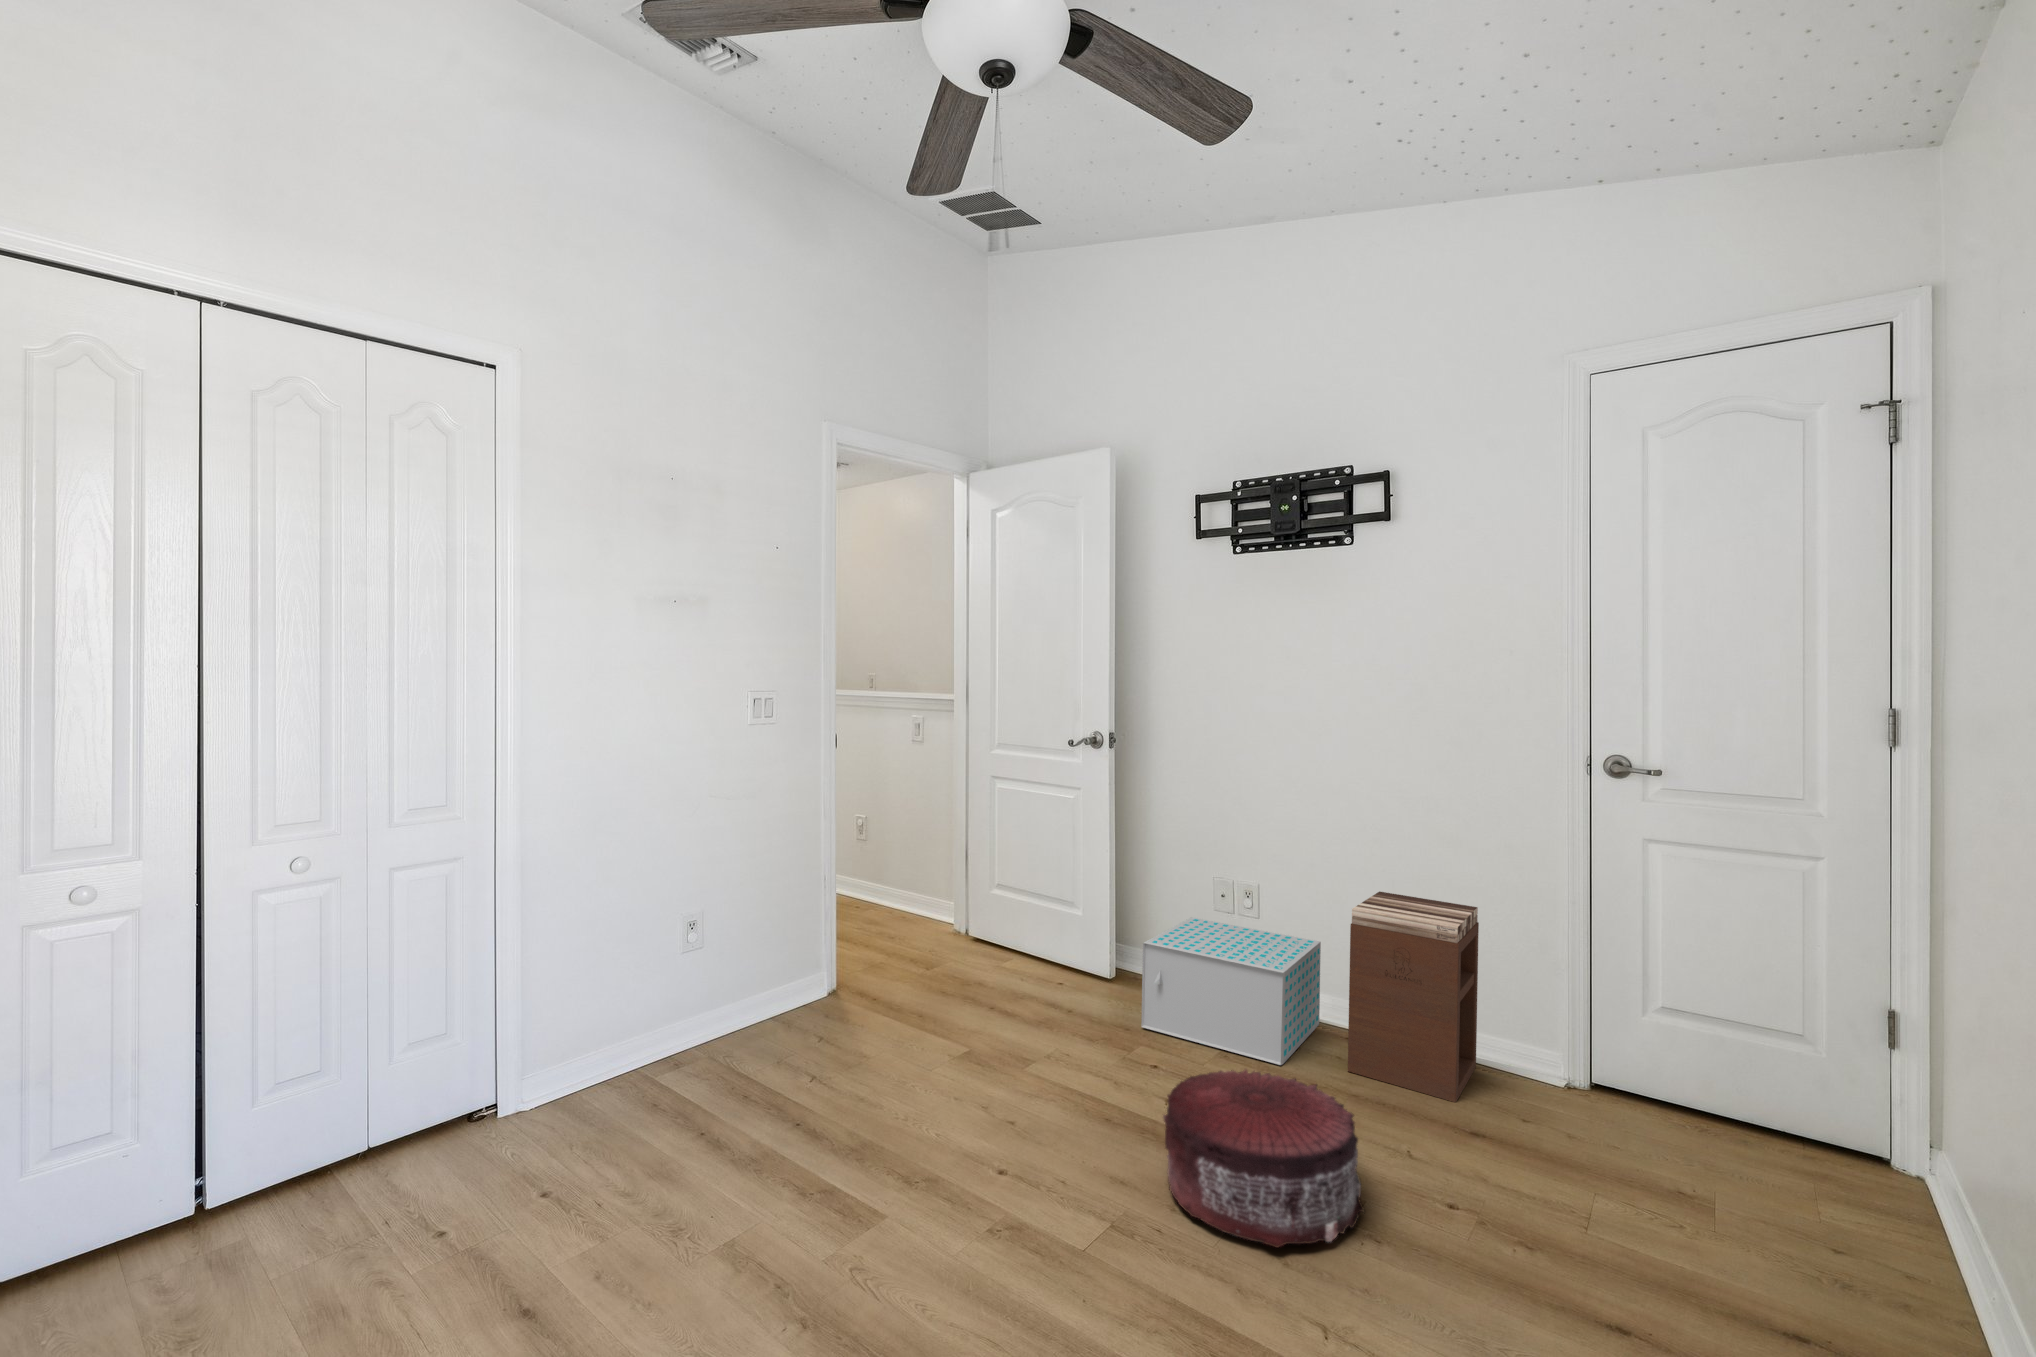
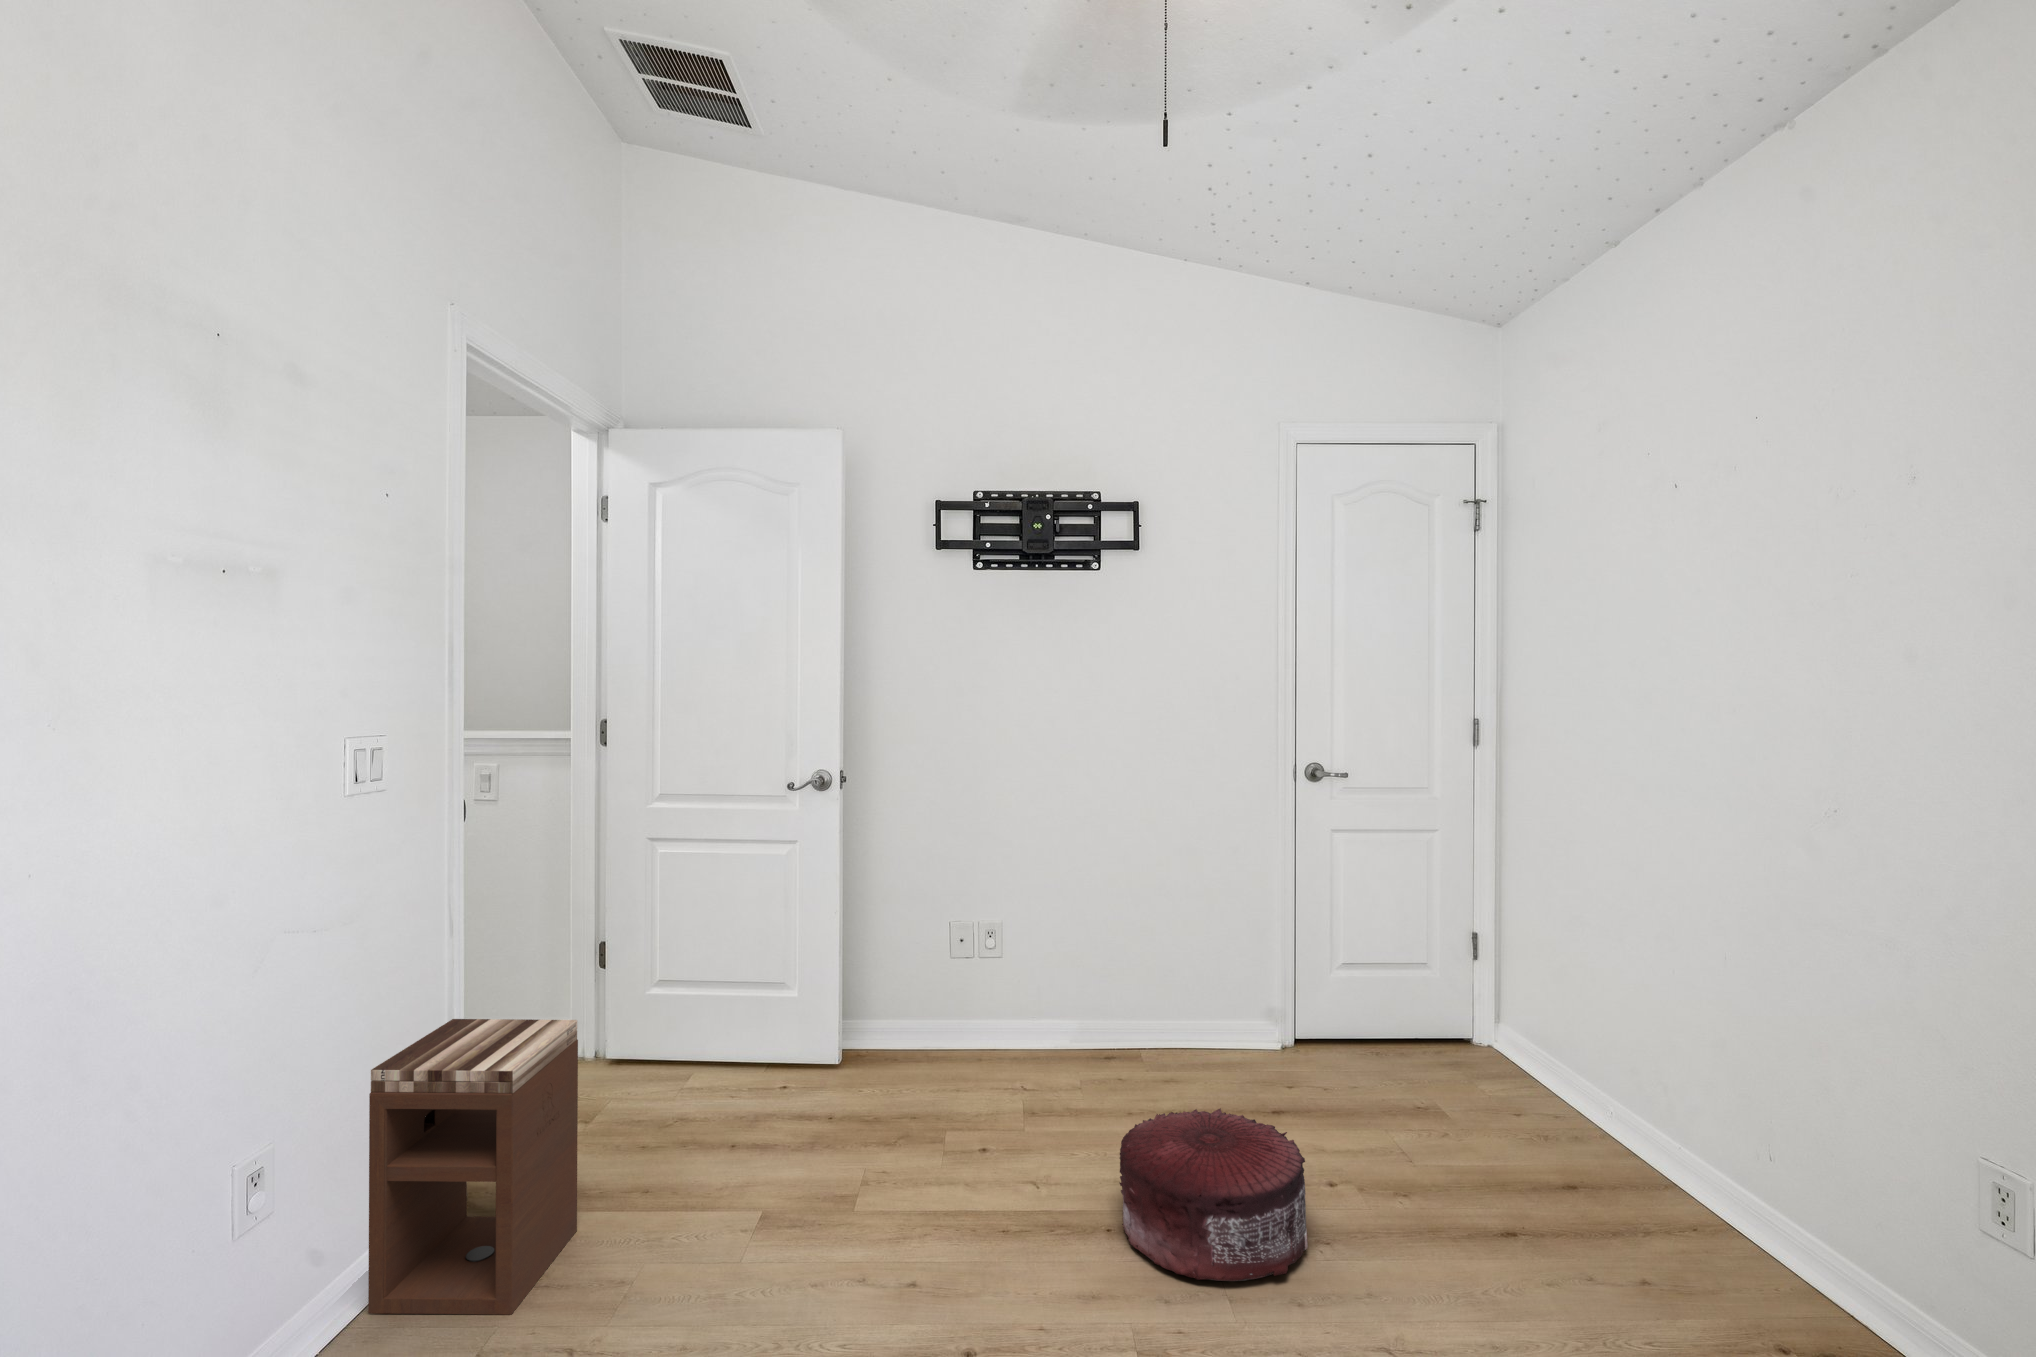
nightstand: present [1348,892,1479,1102] -> present [368,1019,578,1314]
storage box: present [1141,917,1321,1065] -> none [935,967,1093,1106]

